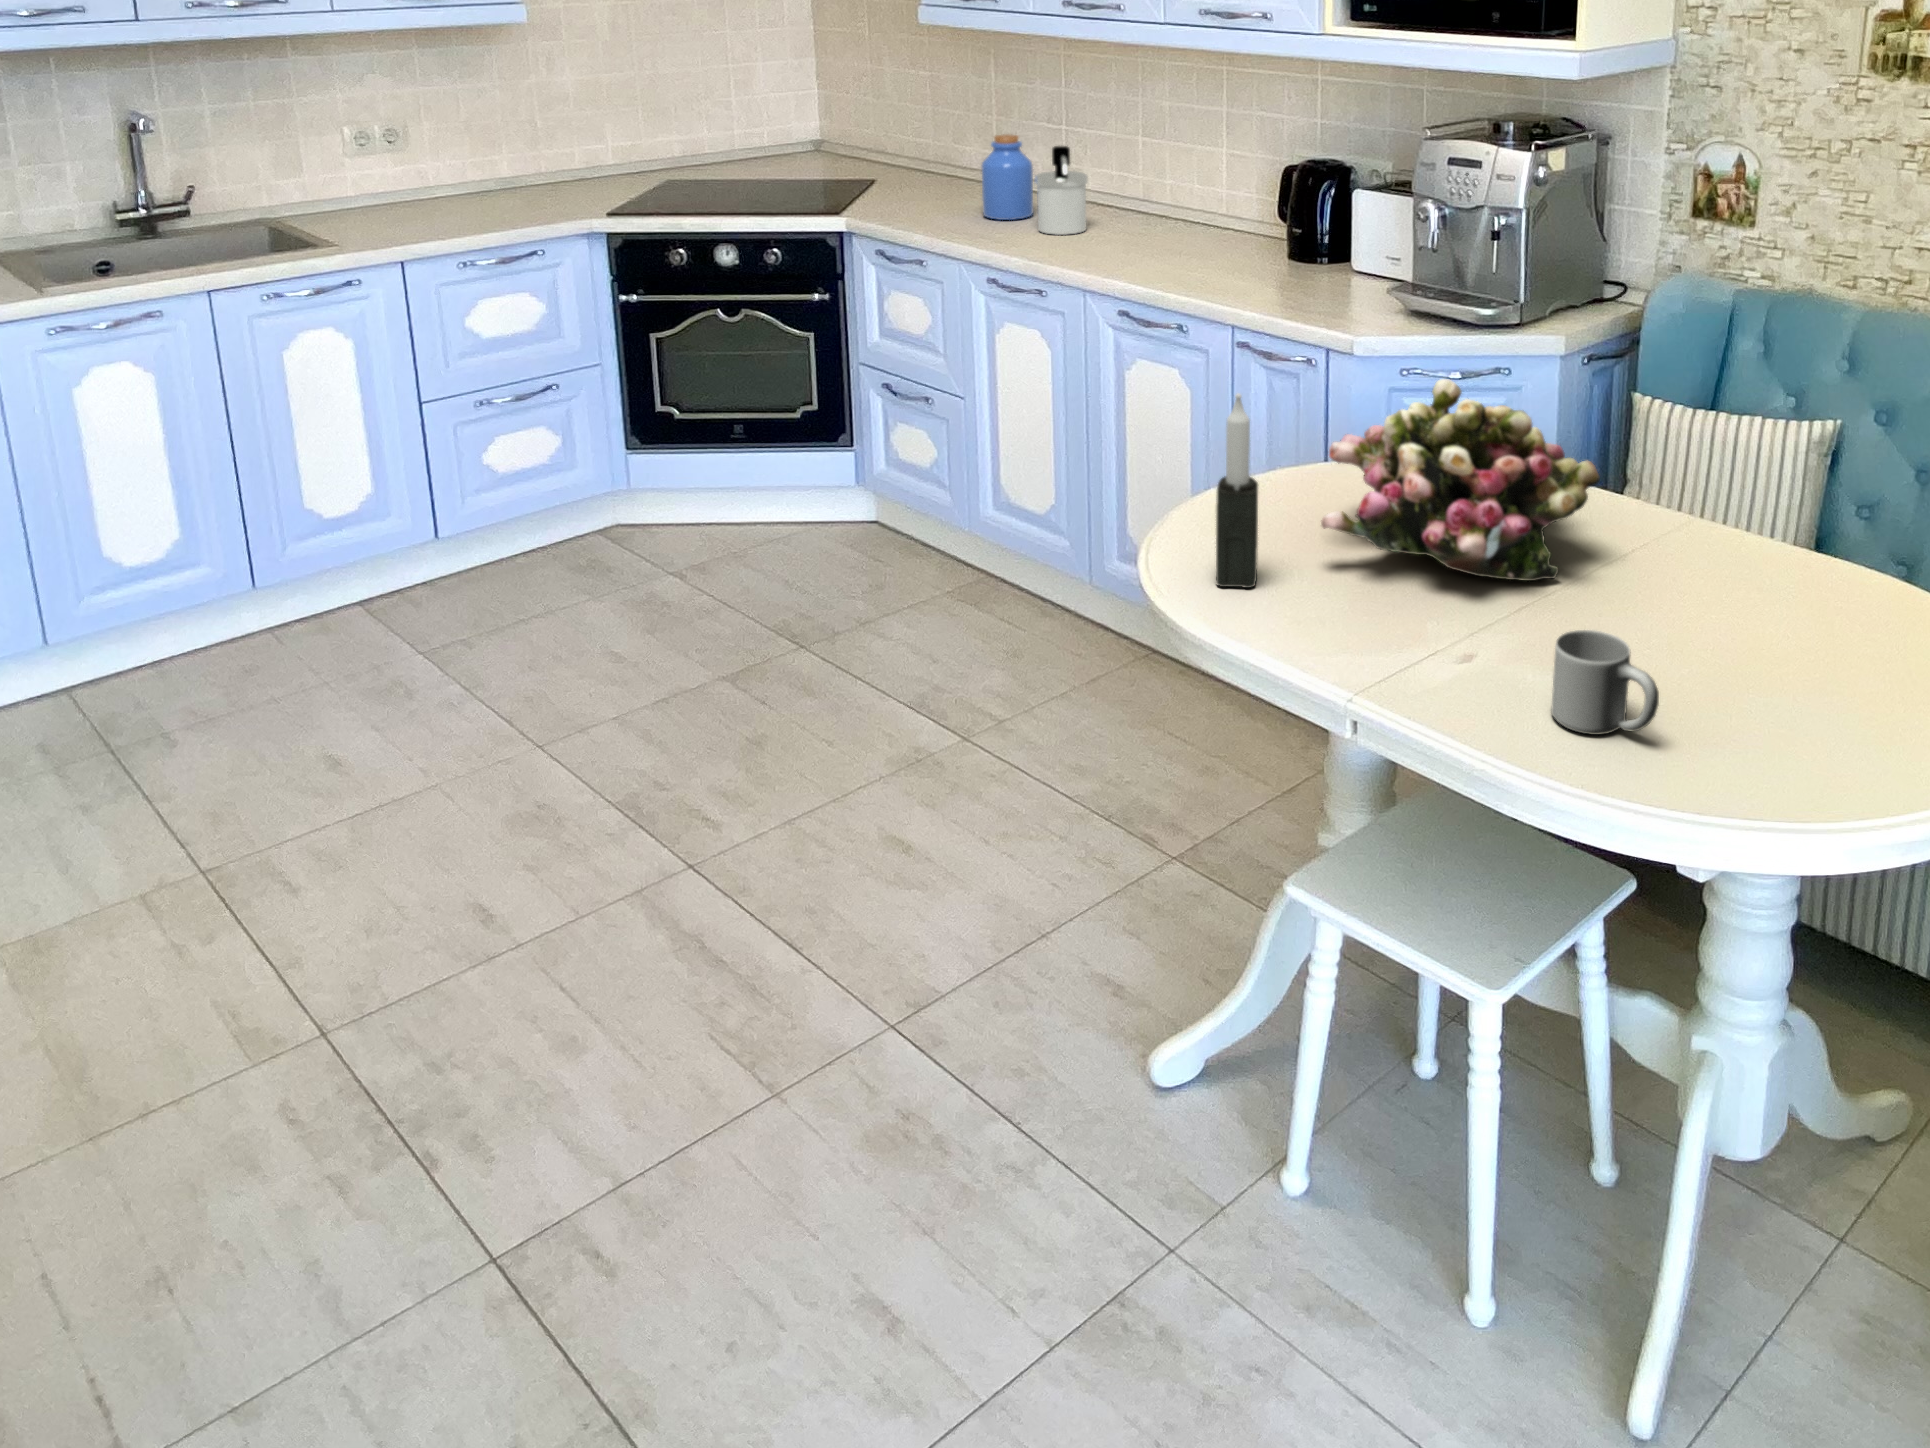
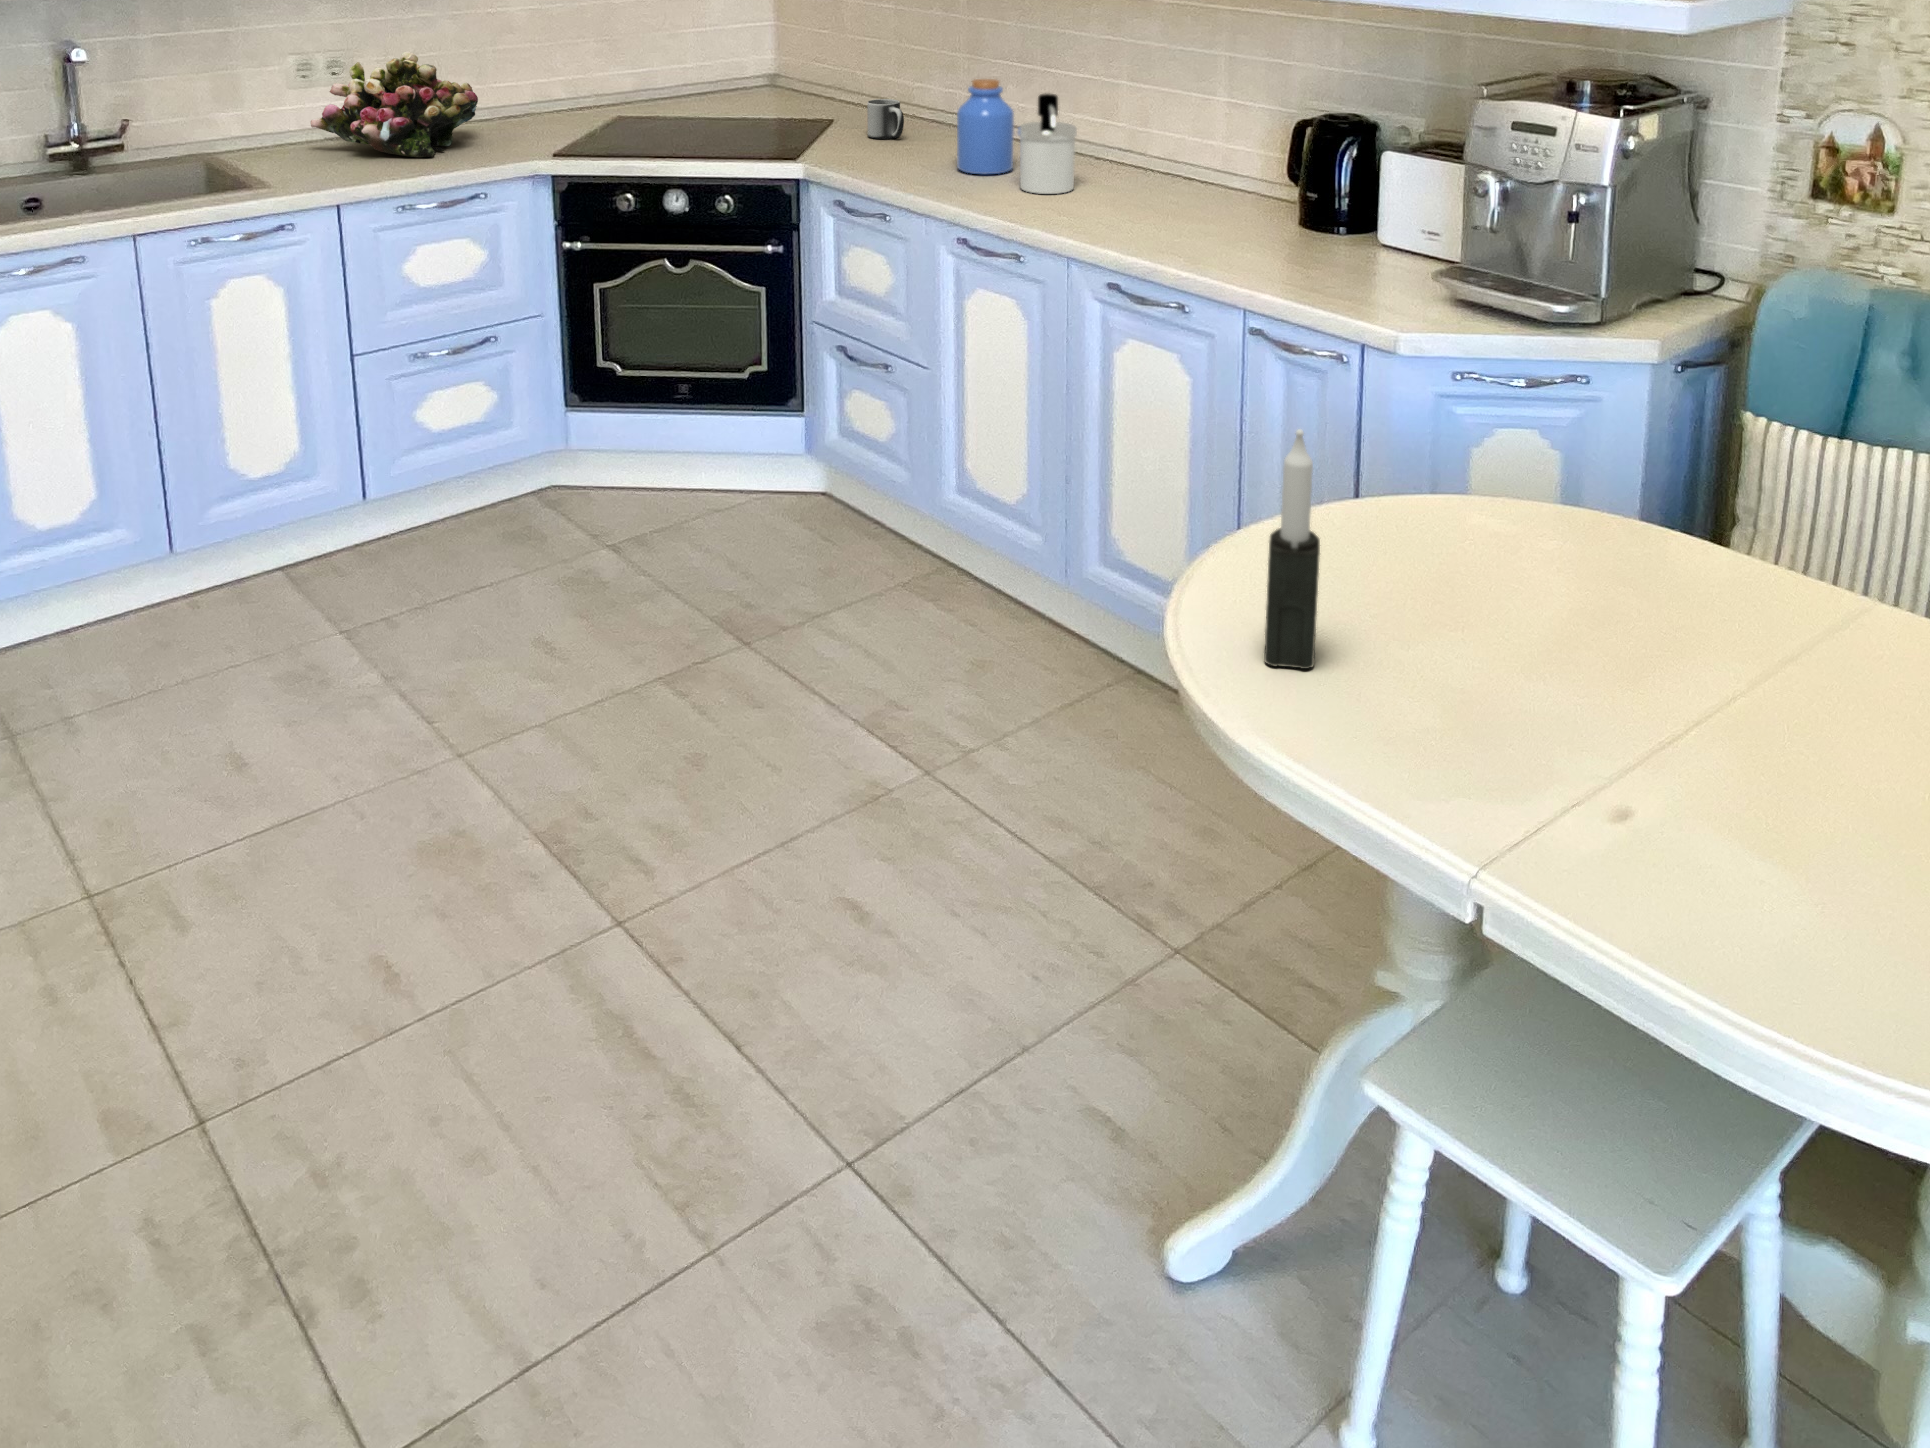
flower arrangement: present [1321,379,1600,581] -> present [311,52,478,157]
mug: present [1551,630,1659,735] -> present [867,99,904,139]

